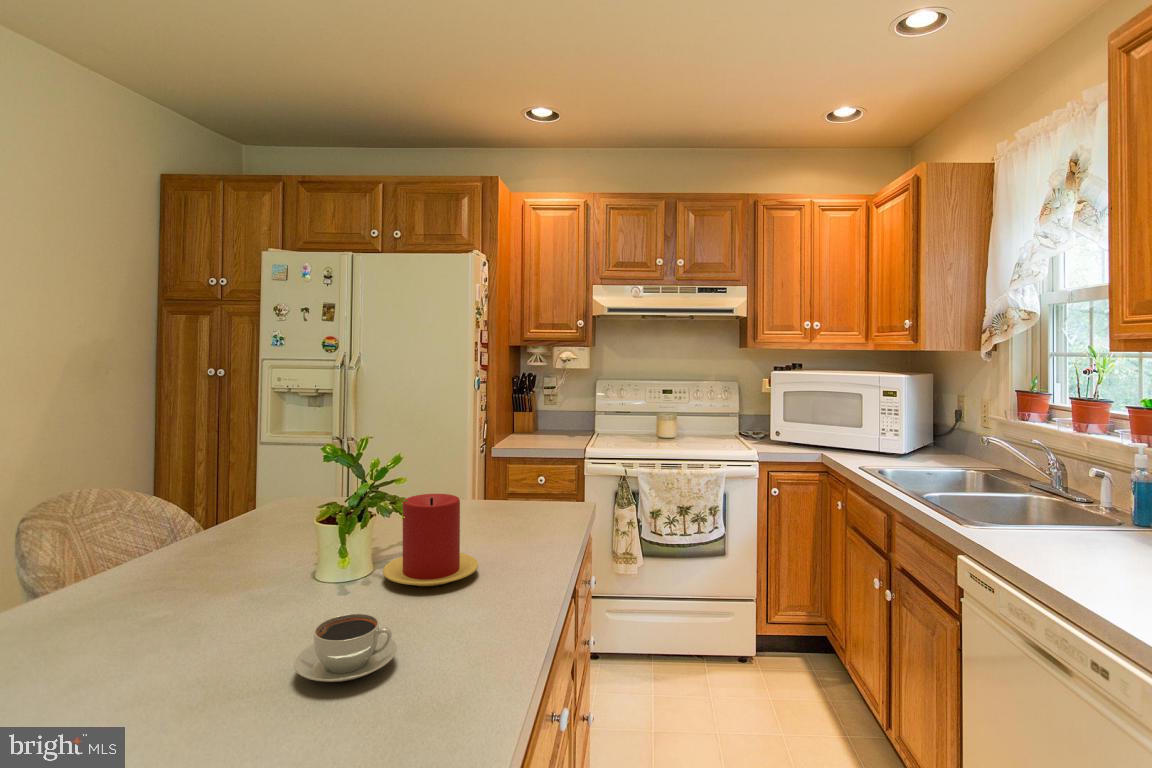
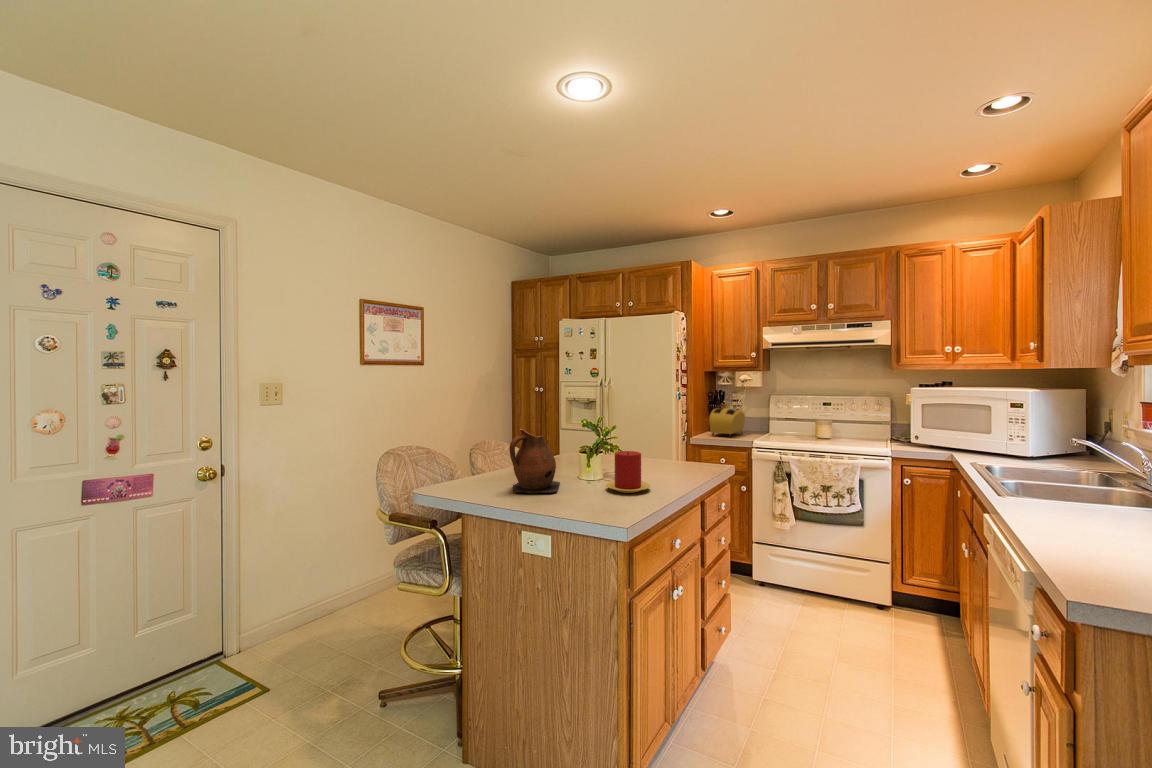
toaster: none [521,402,568,446] -> present [709,408,745,436]
ceramic pitcher: none [119,463,269,630] -> present [509,429,560,494]
coffee cup: present [294,614,397,682] -> none [567,491,604,514]

